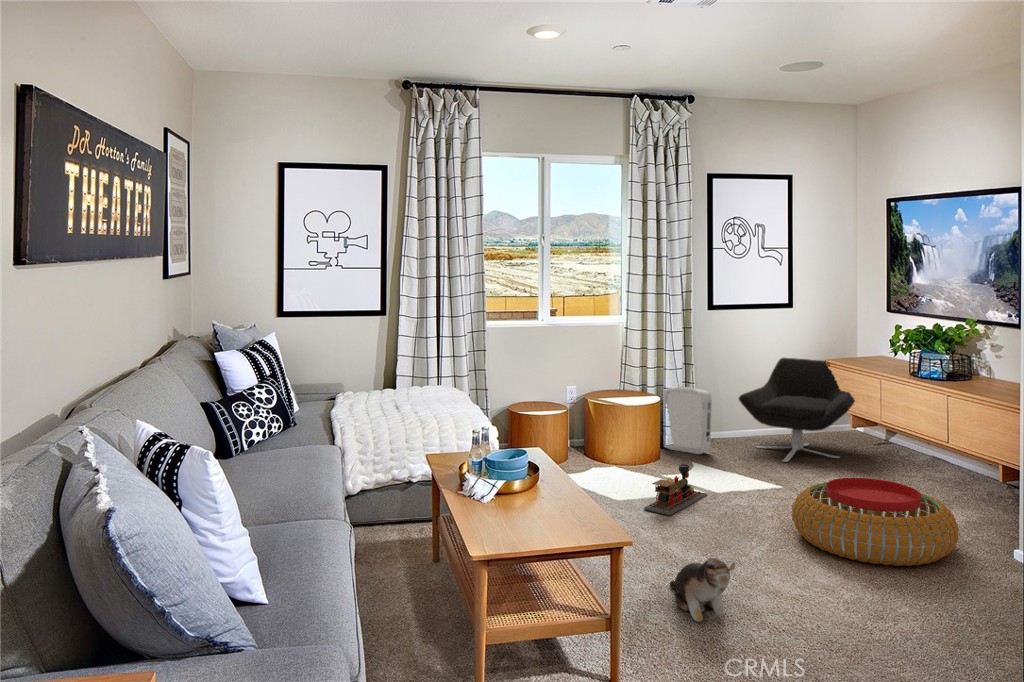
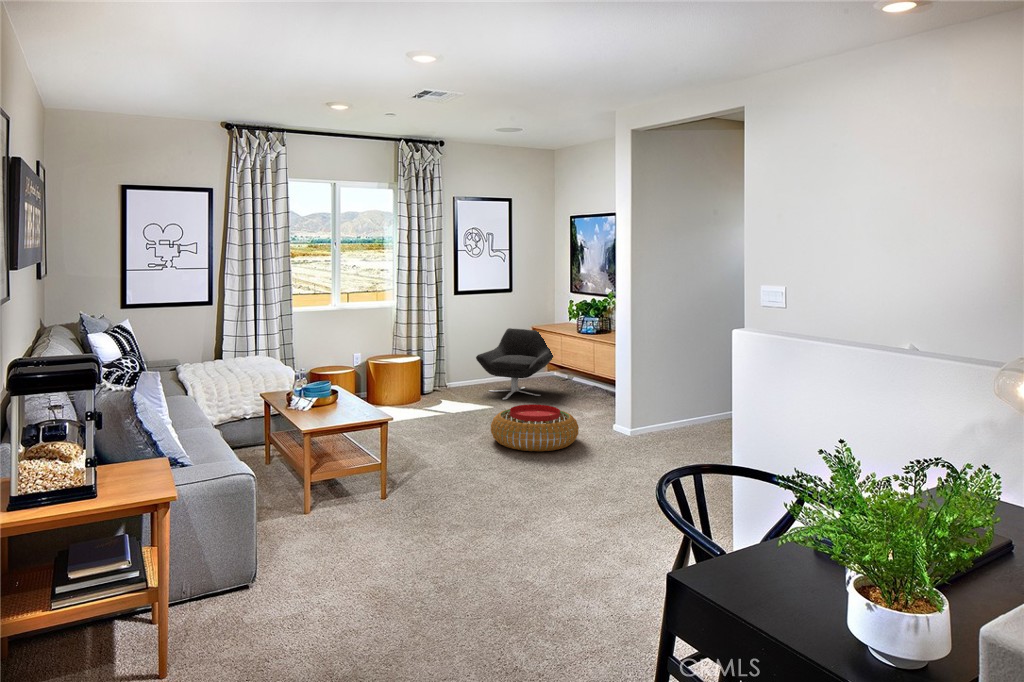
air purifier: present [664,387,712,454] -> none [425,350,457,397]
toy train: present [644,464,707,515] -> none [404,402,447,434]
plush toy: present [670,558,735,622] -> none [411,447,441,483]

